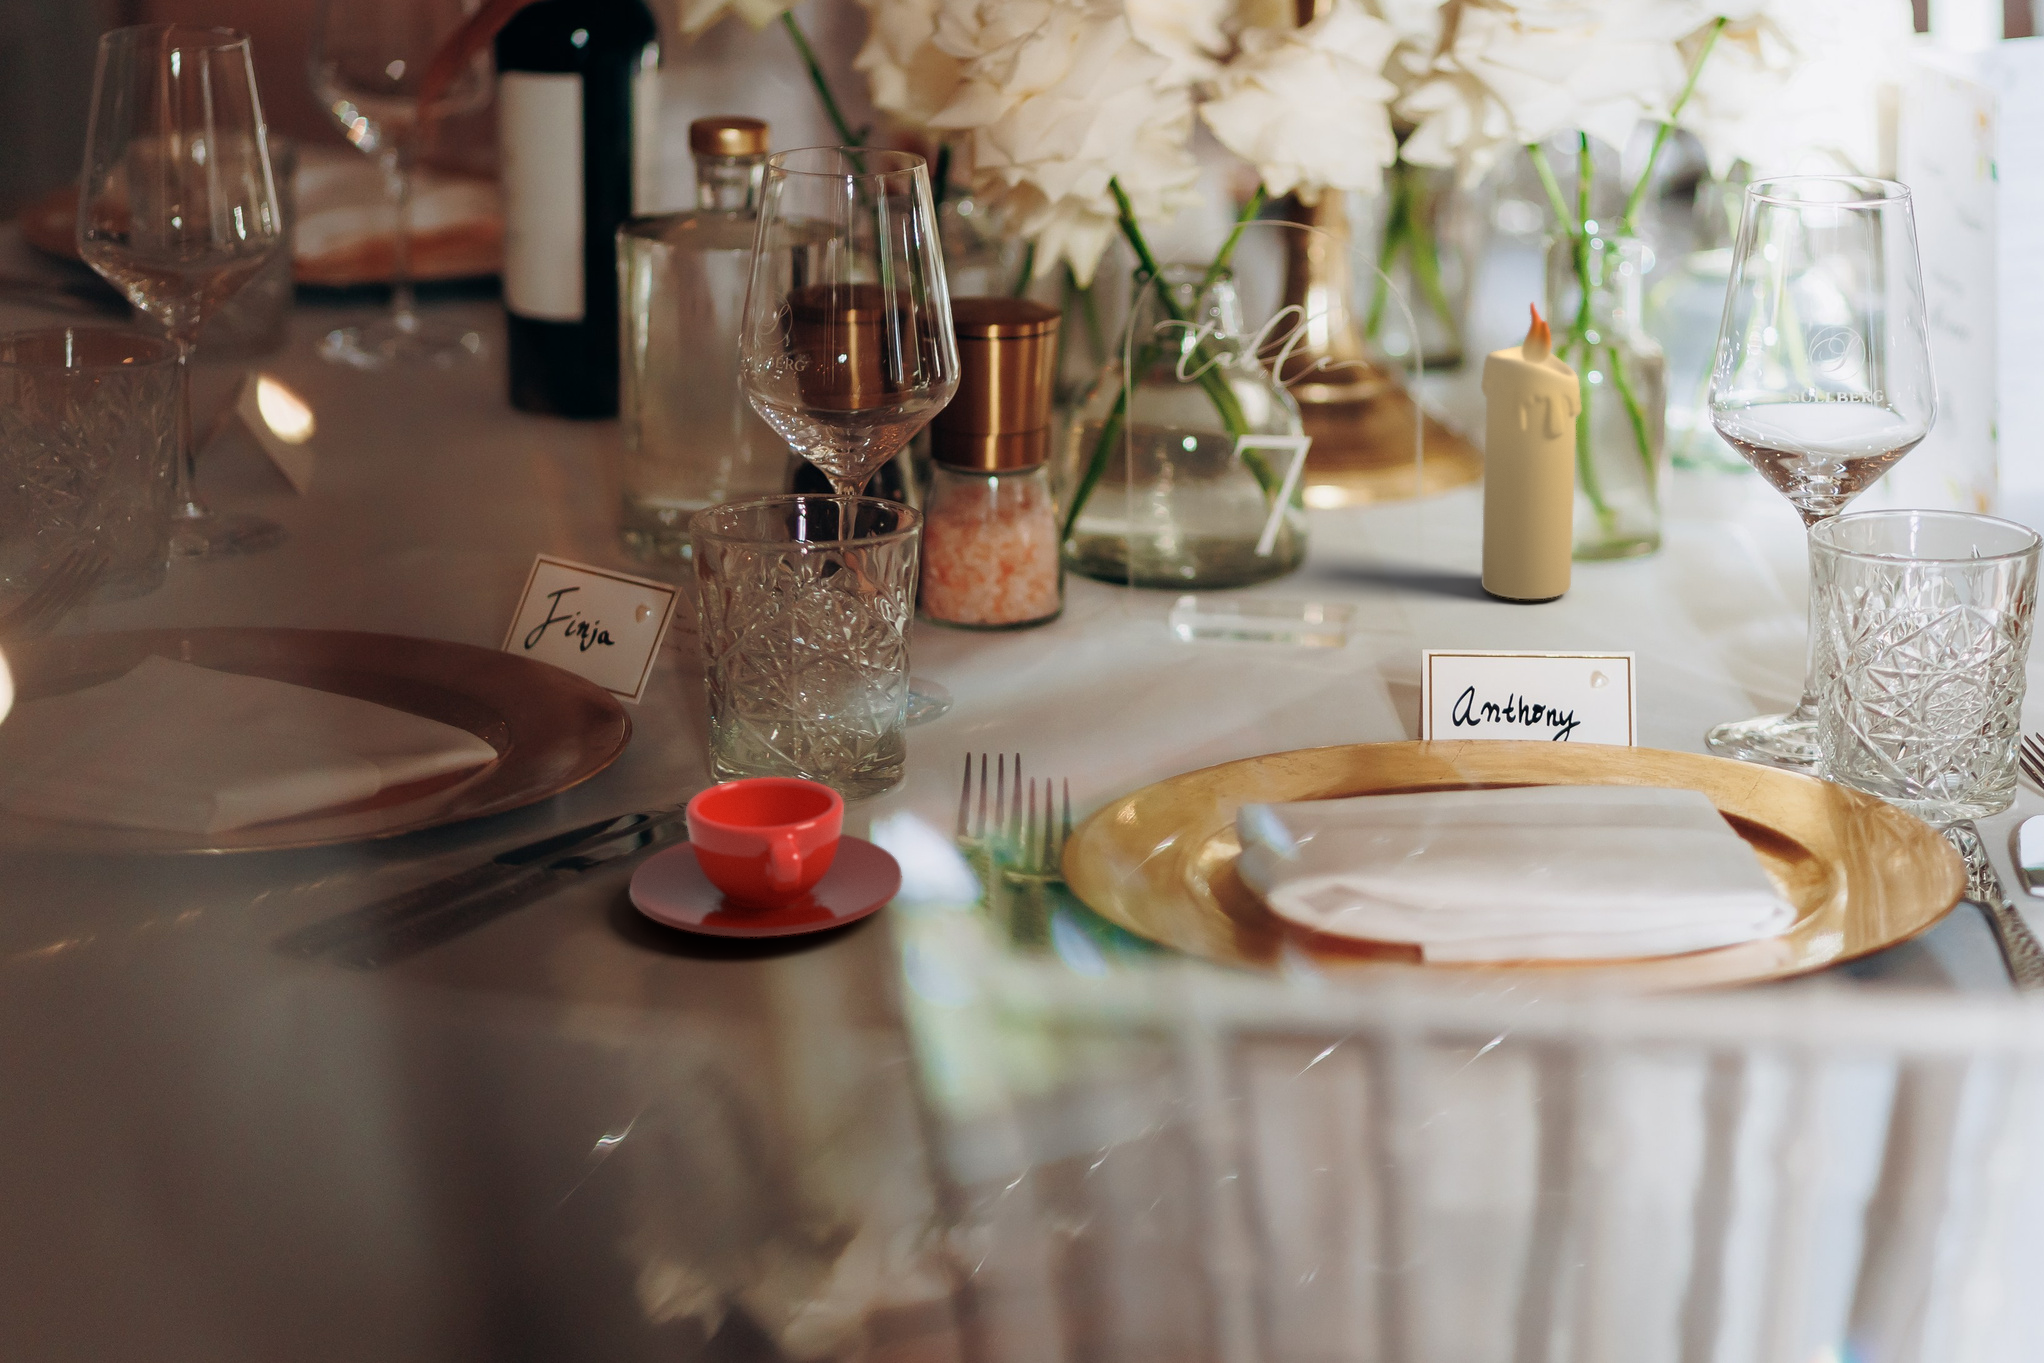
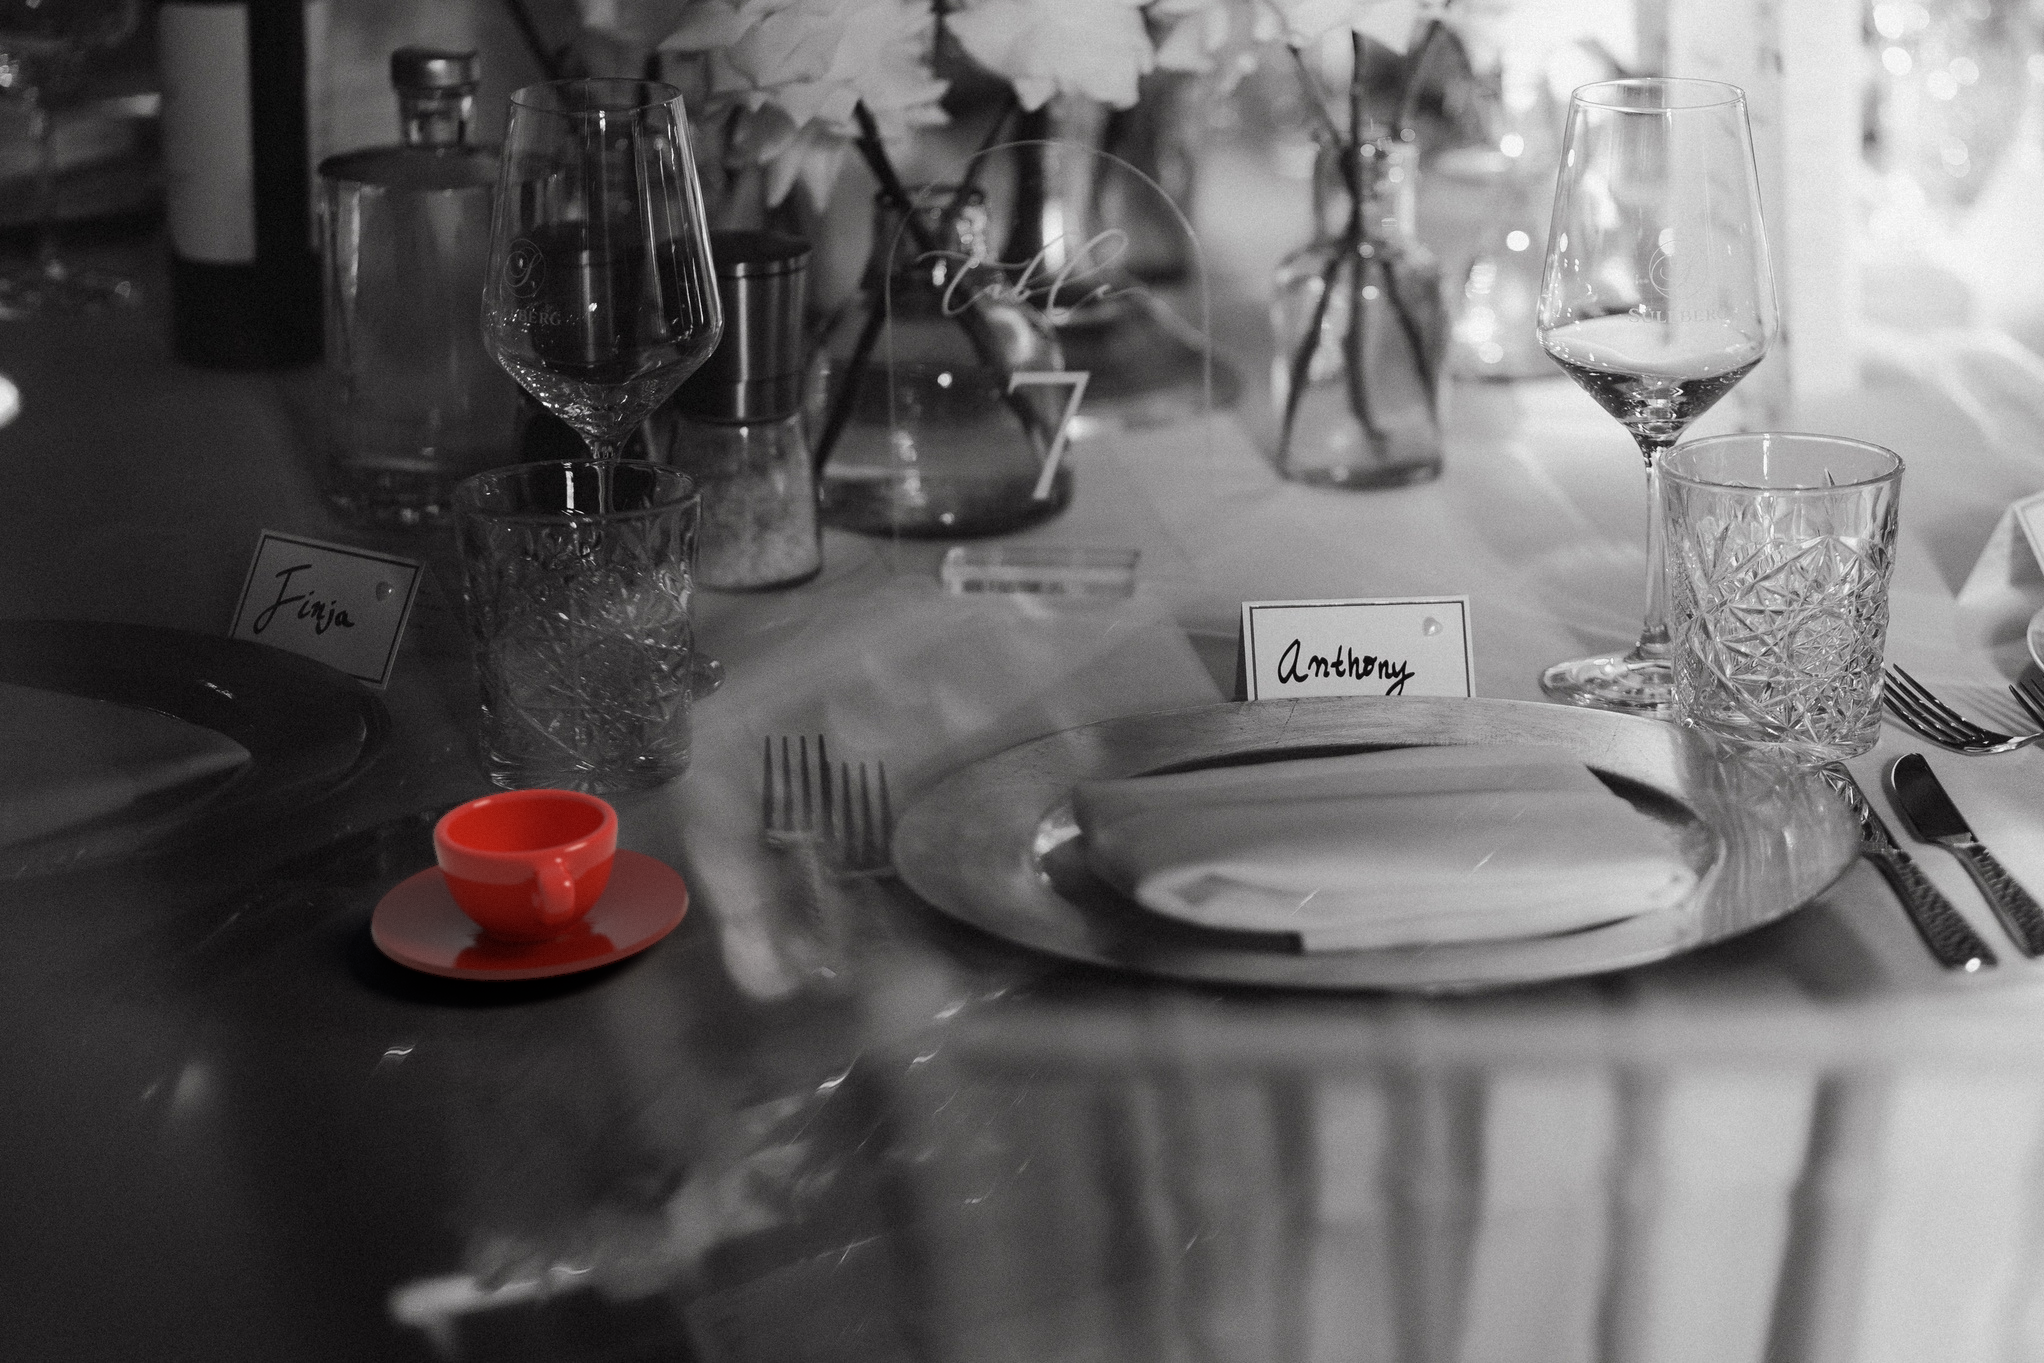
candle: present [1481,303,1582,599] -> none [1266,219,1373,536]

